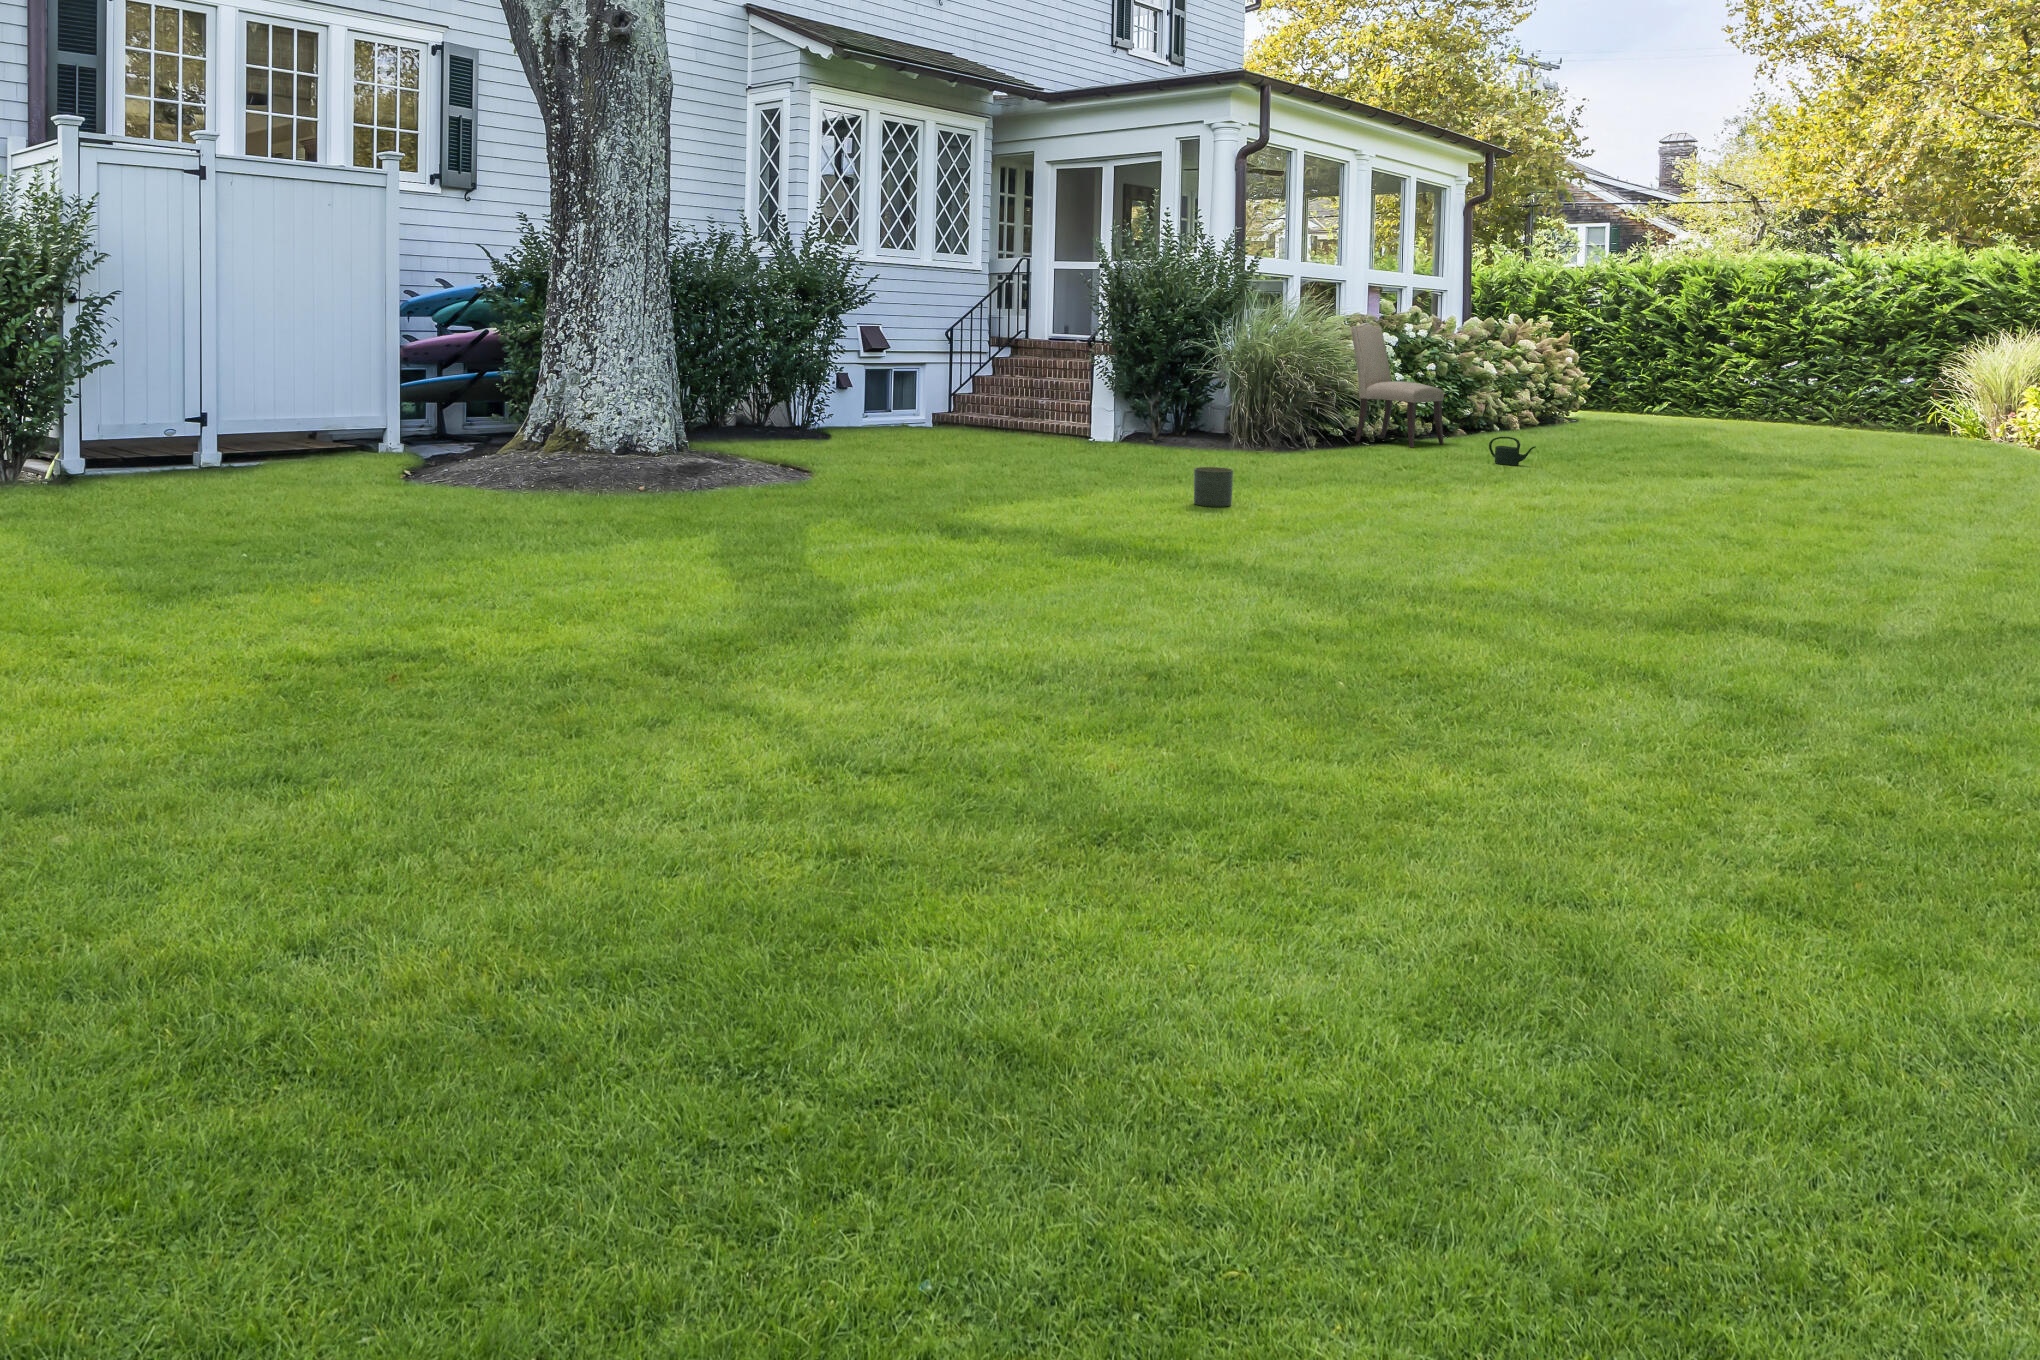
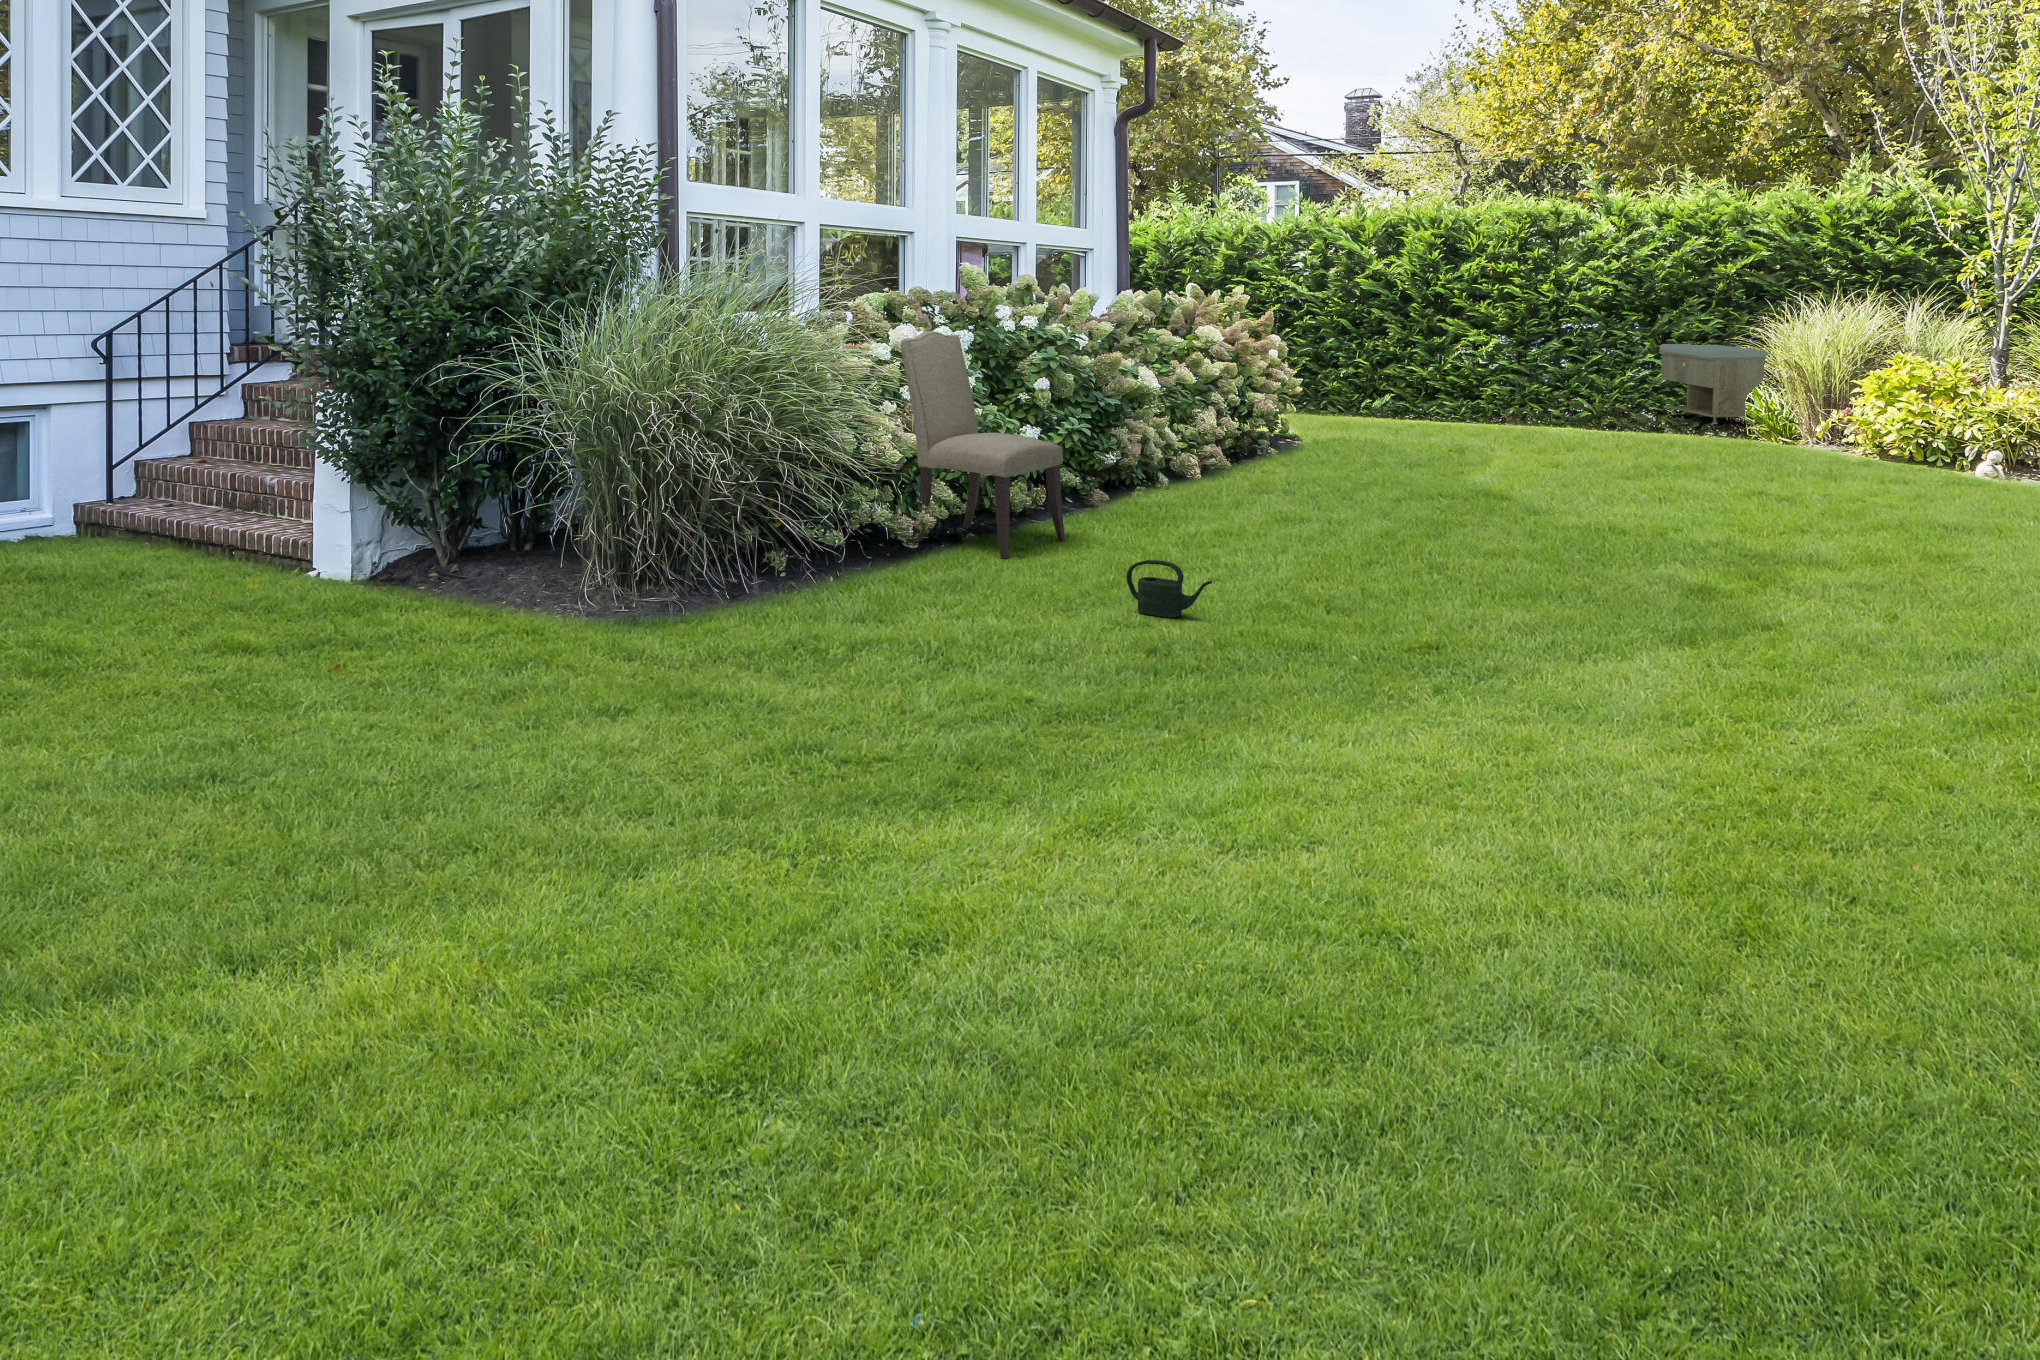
storage bench: none [1885,366,1967,426] -> present [1659,344,1767,424]
planter: present [1194,467,1233,507] -> none [92,902,243,1079]

